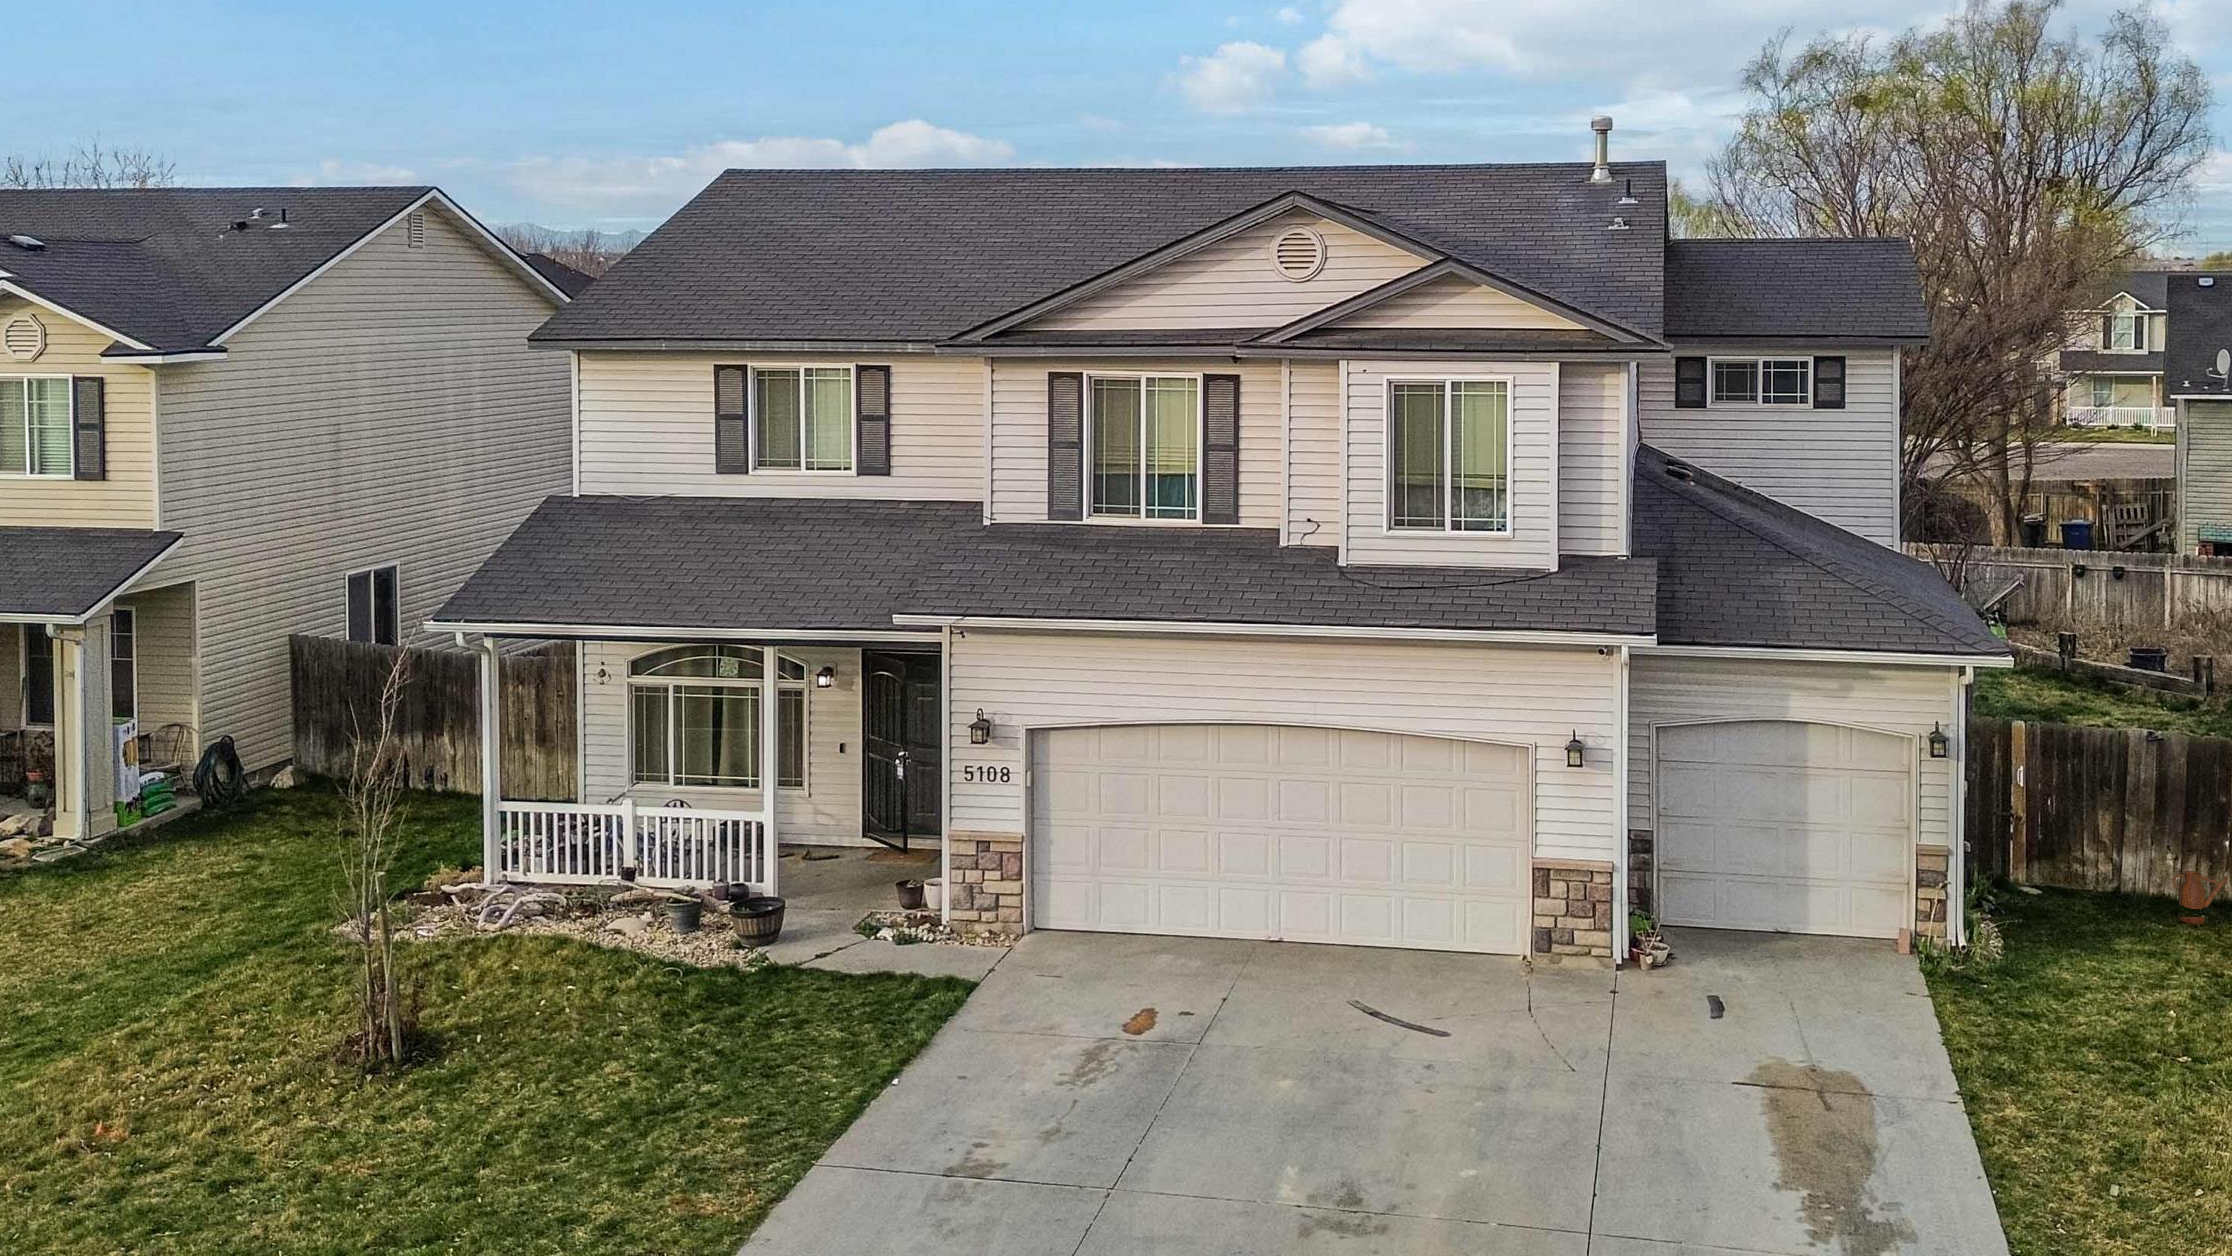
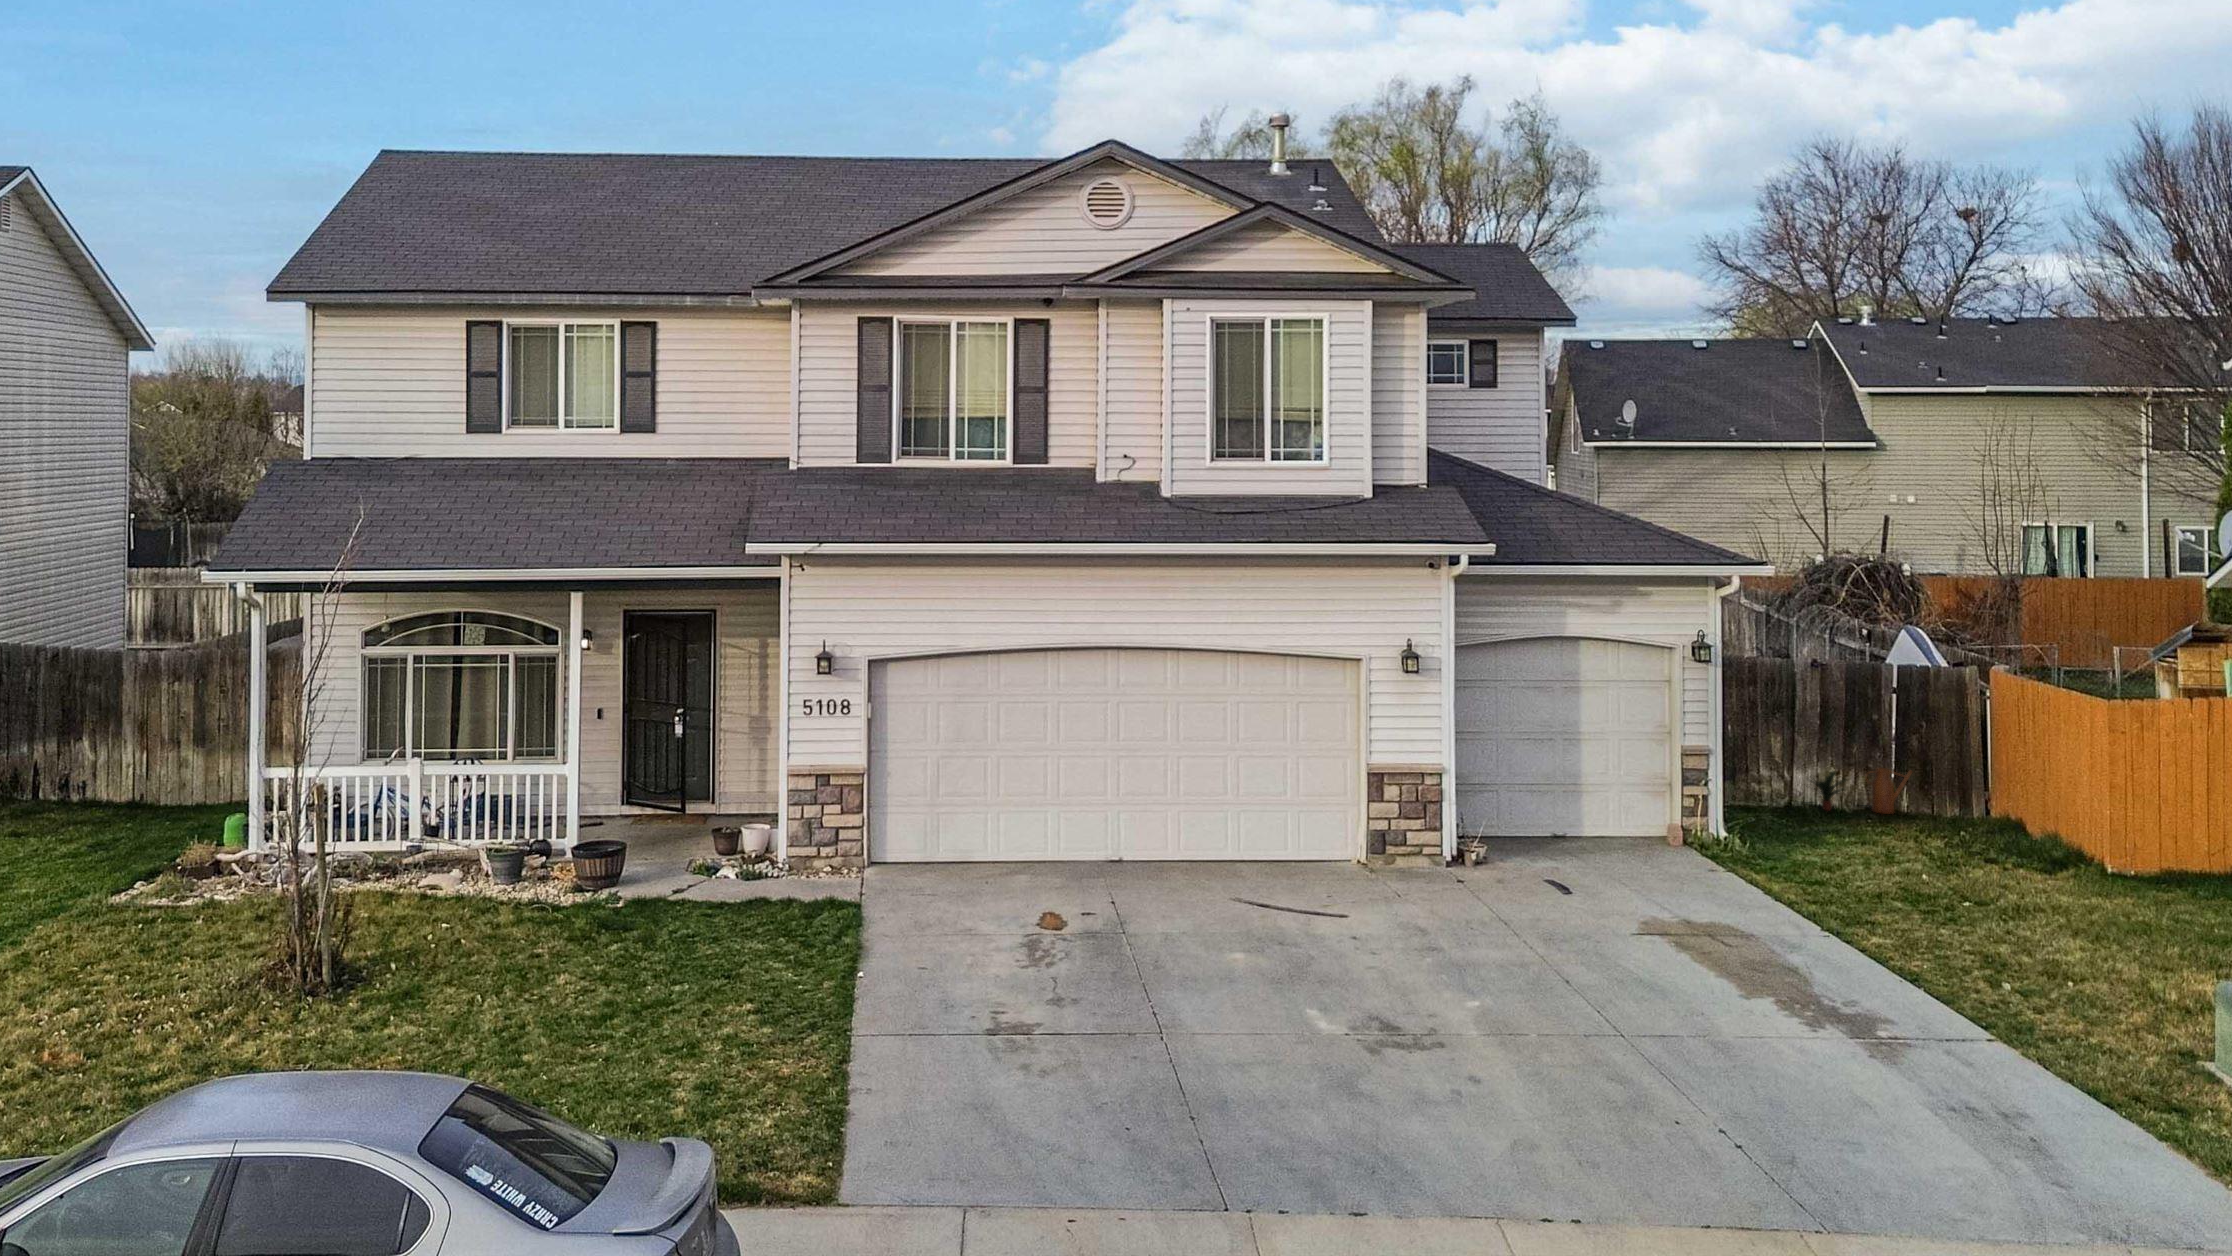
potted plant: none [2096,863,2151,915] -> present [1810,770,1846,810]

